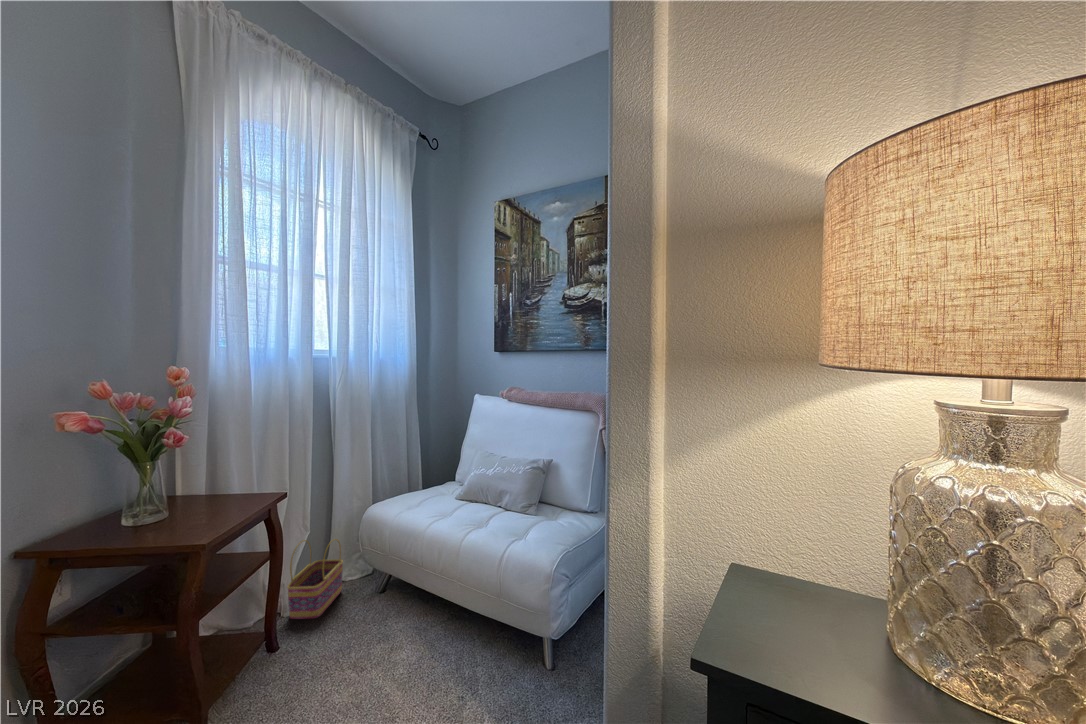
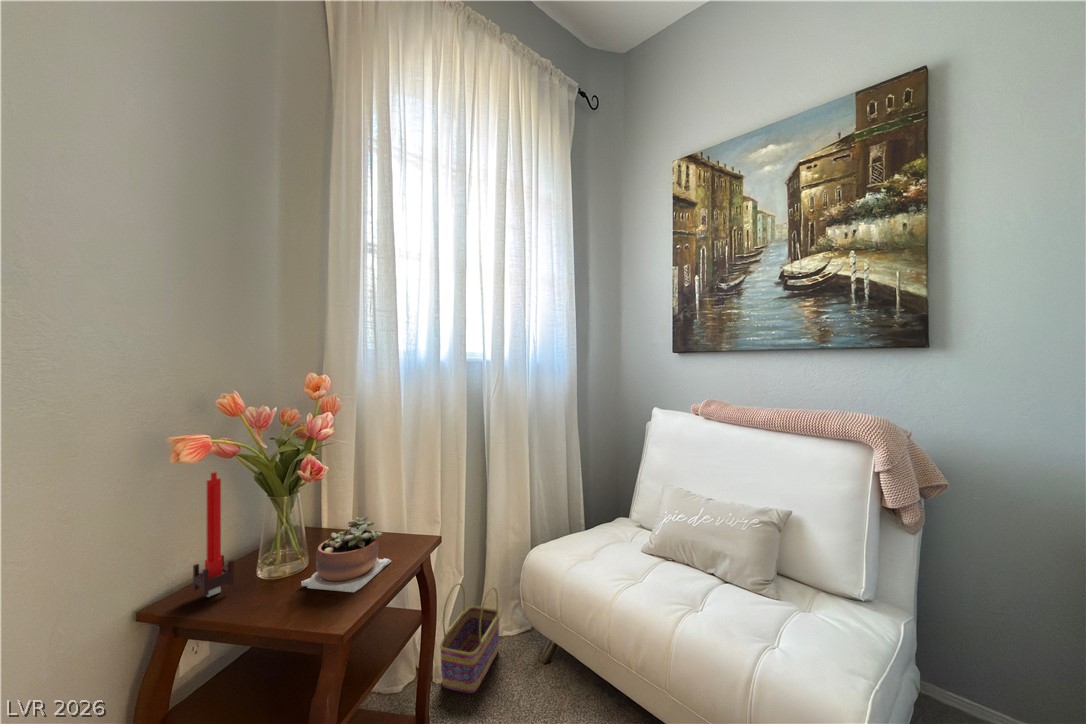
candle: none [67,442,105,537] -> present [193,472,234,597]
succulent plant: none [167,473,244,524] -> present [301,516,391,592]

